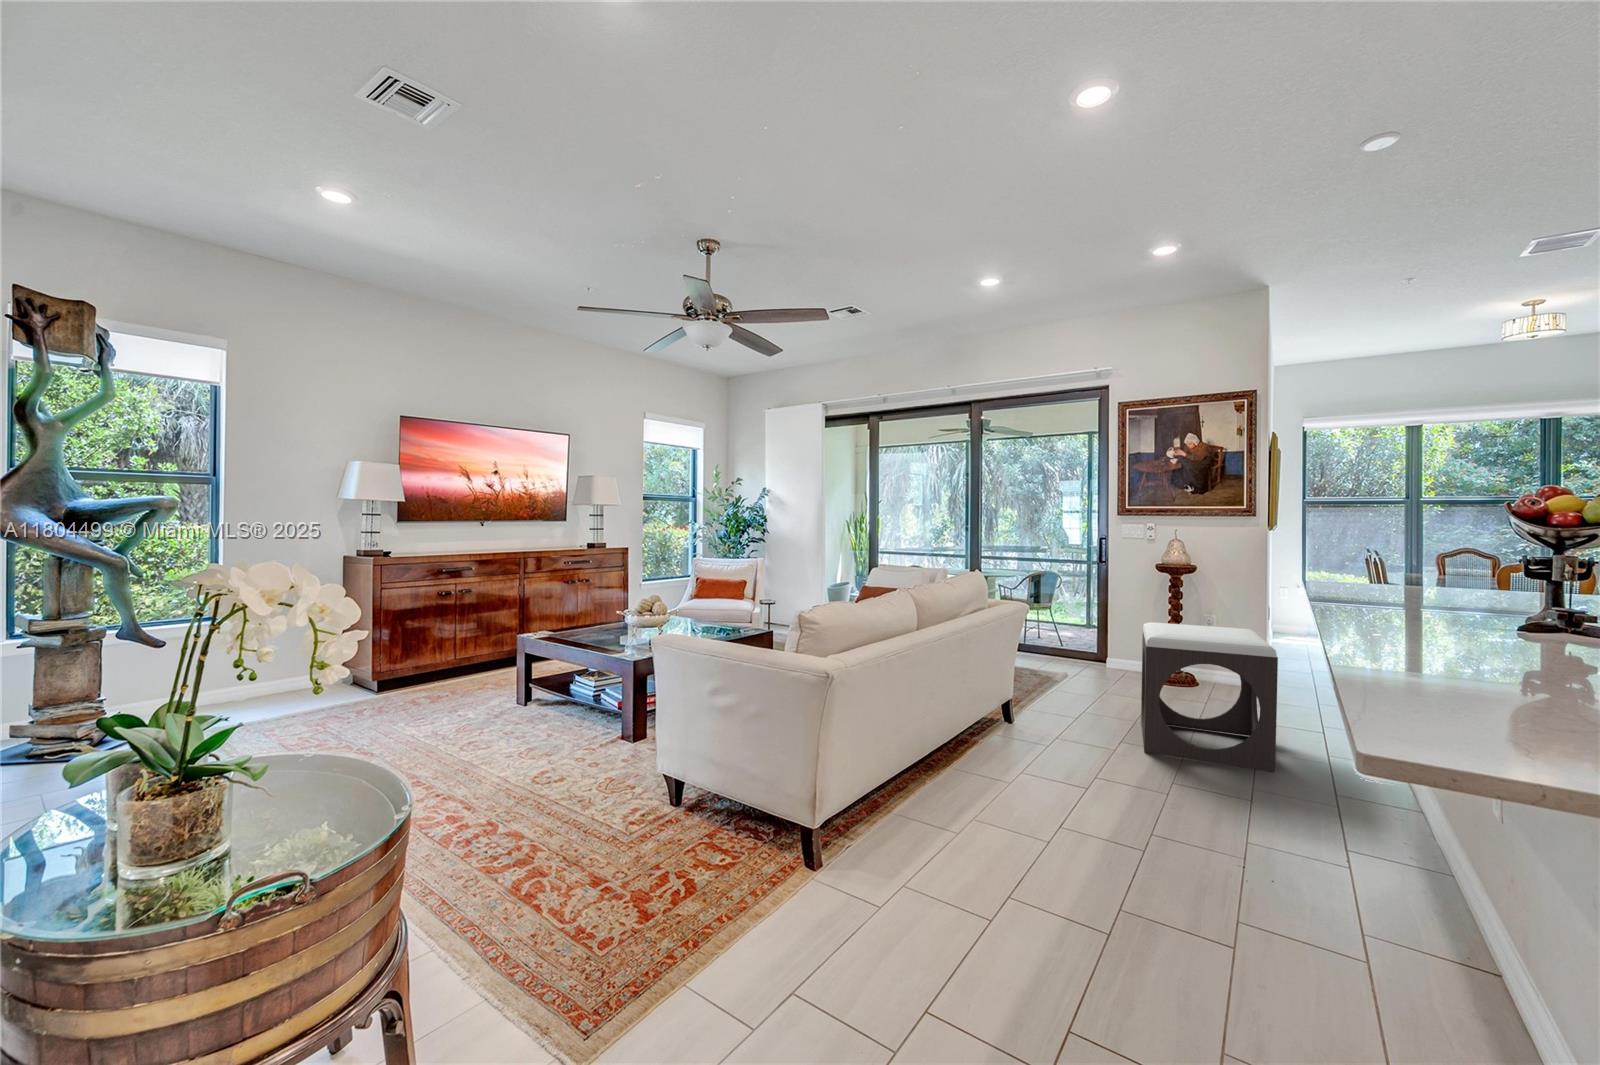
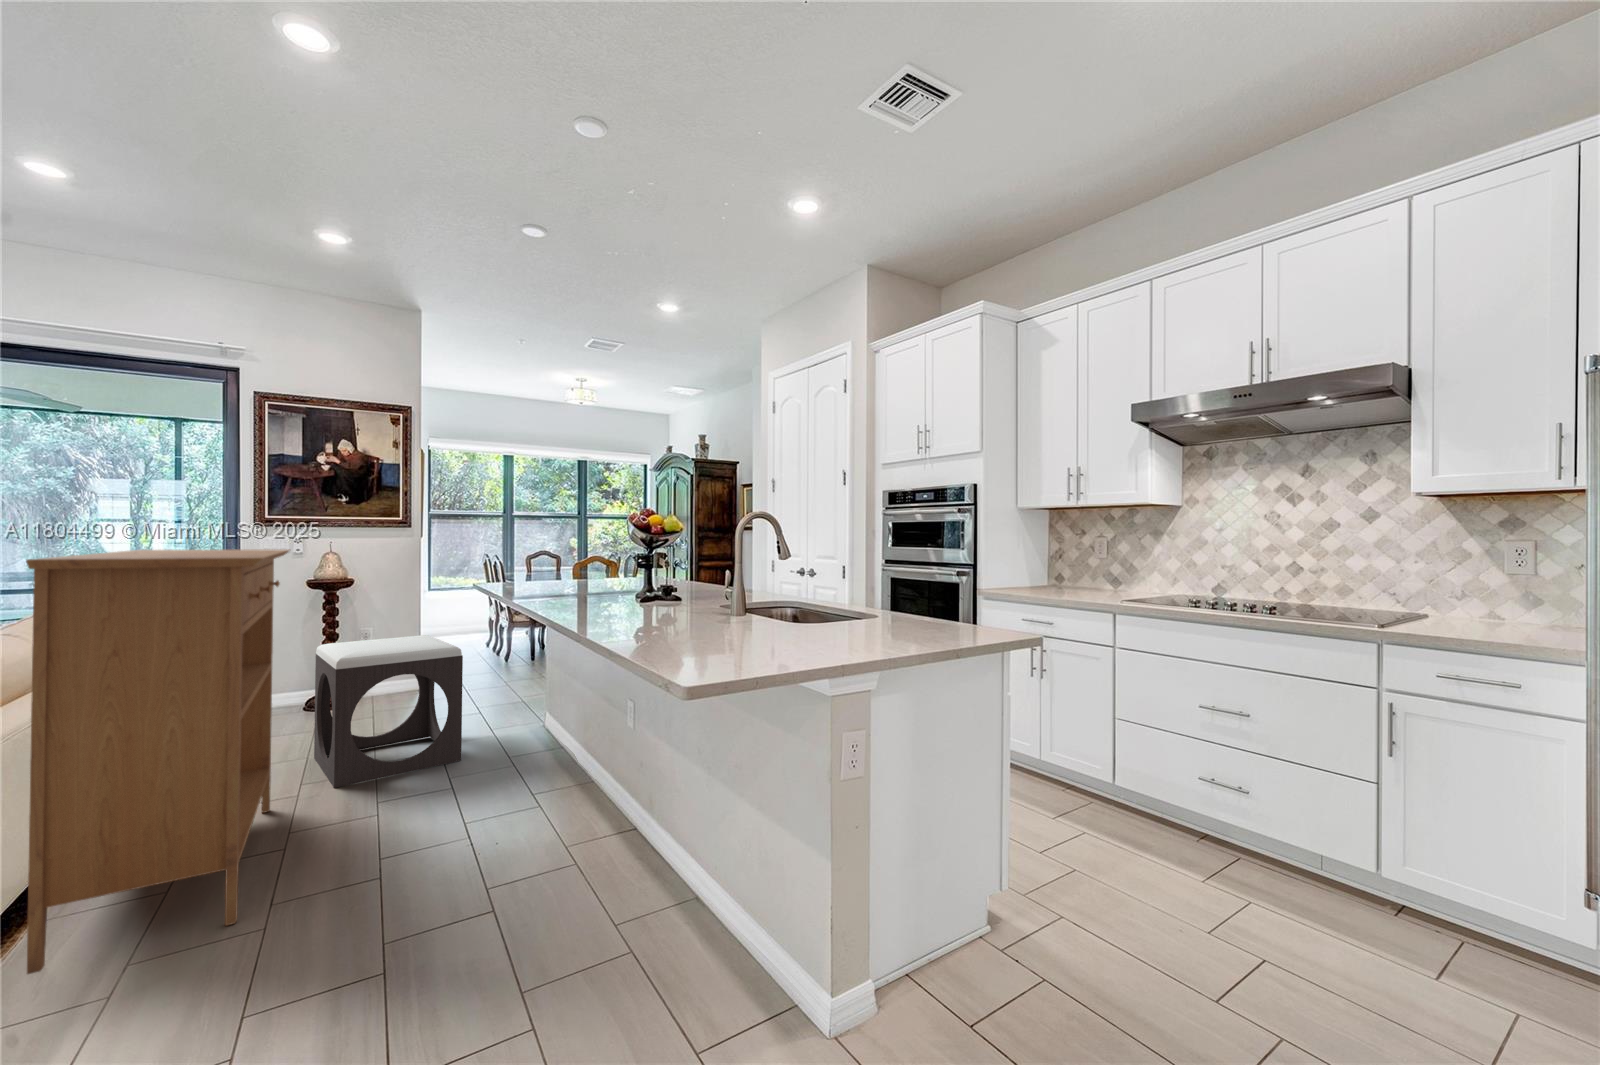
console table: none [931,535,1109,825] -> present [26,549,290,974]

